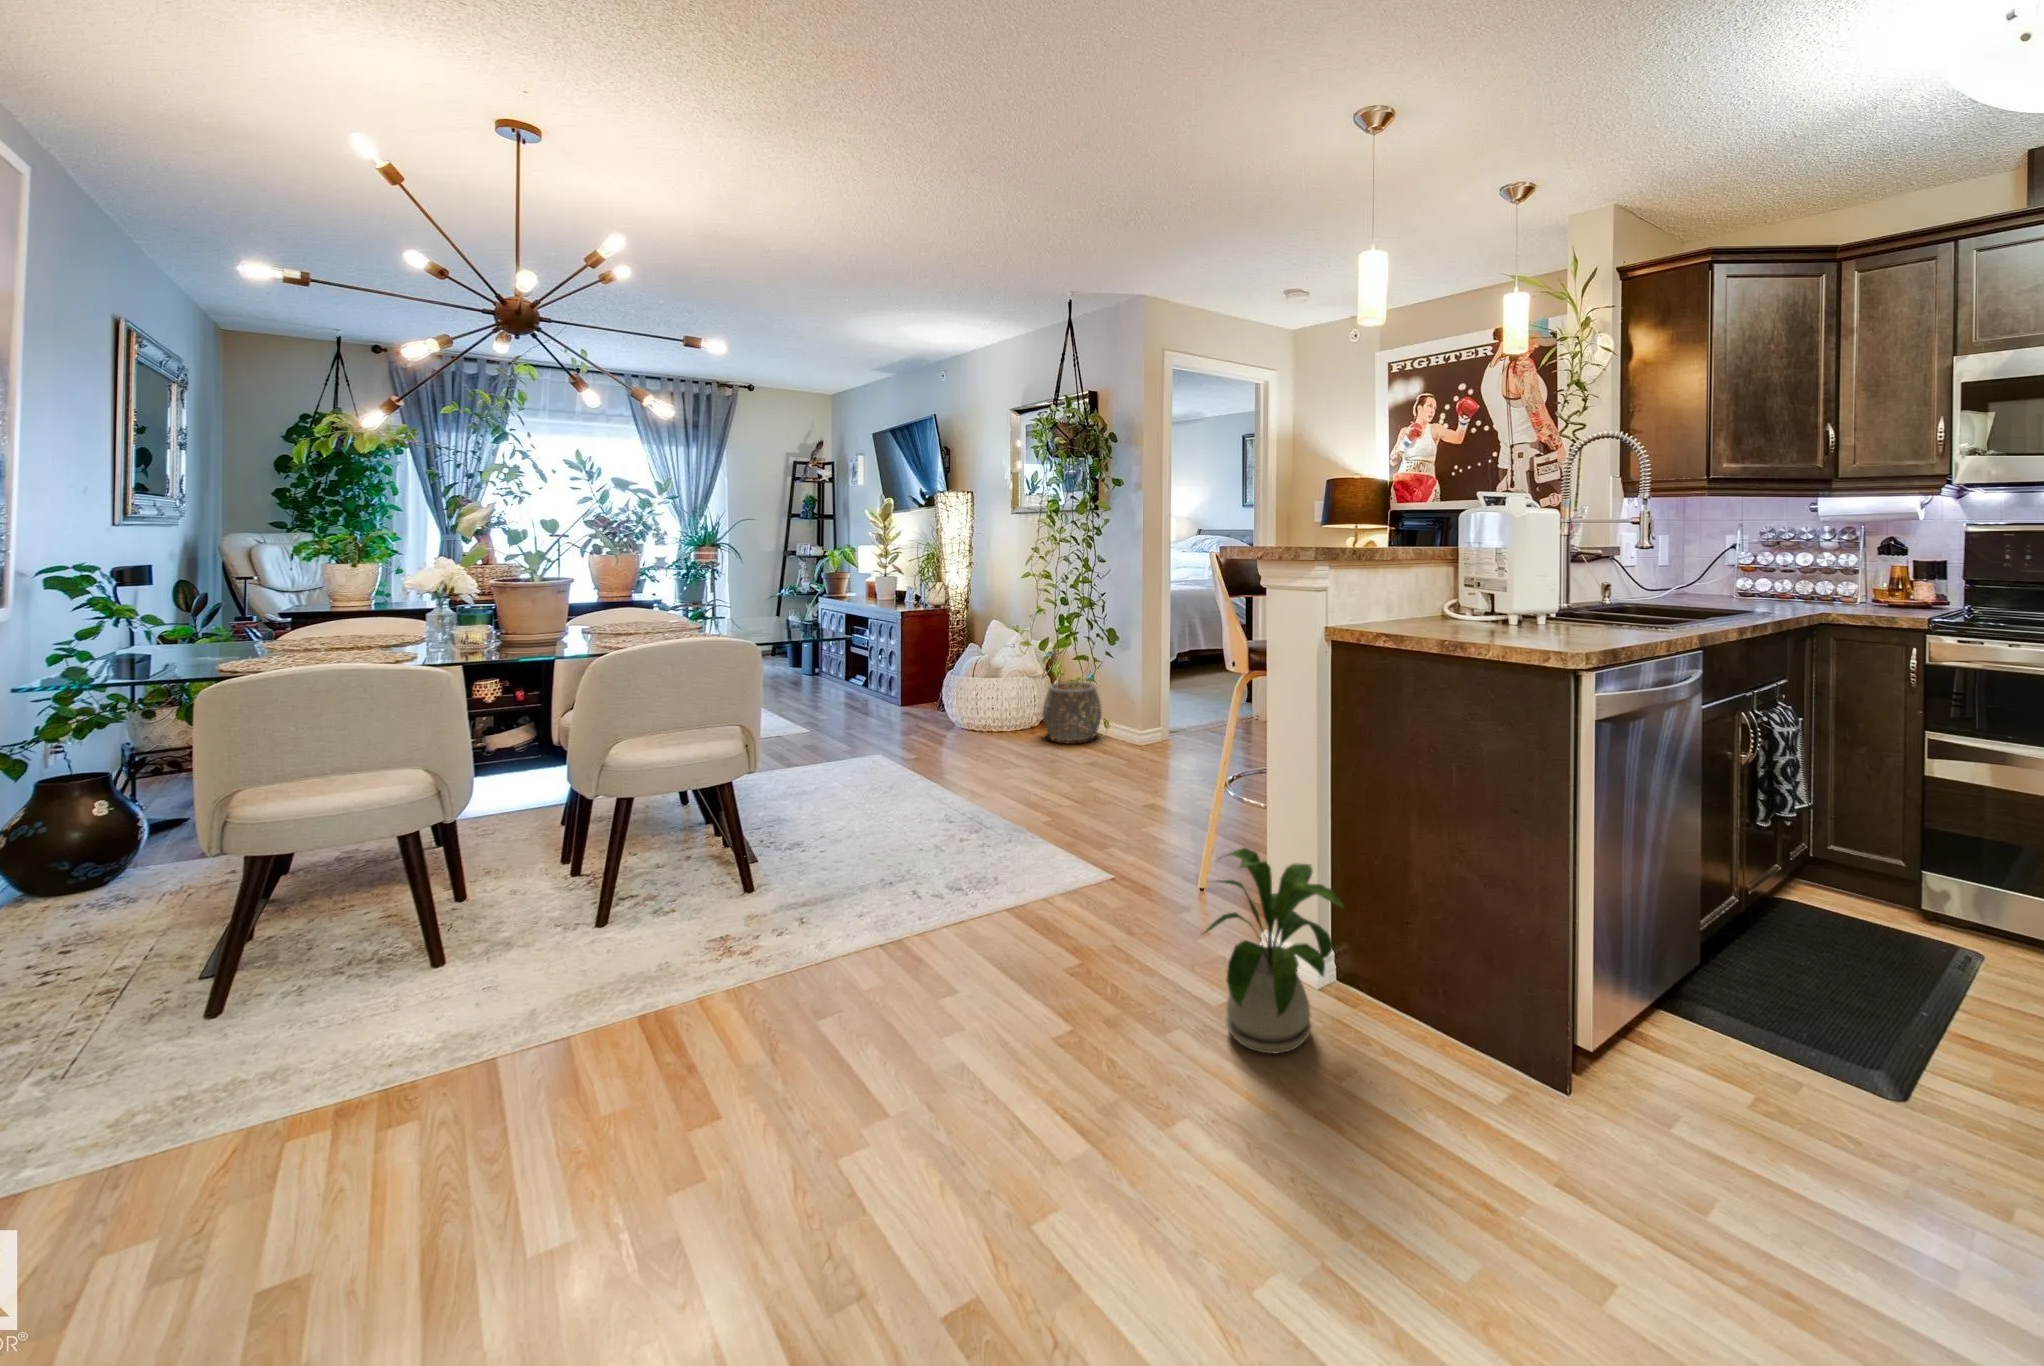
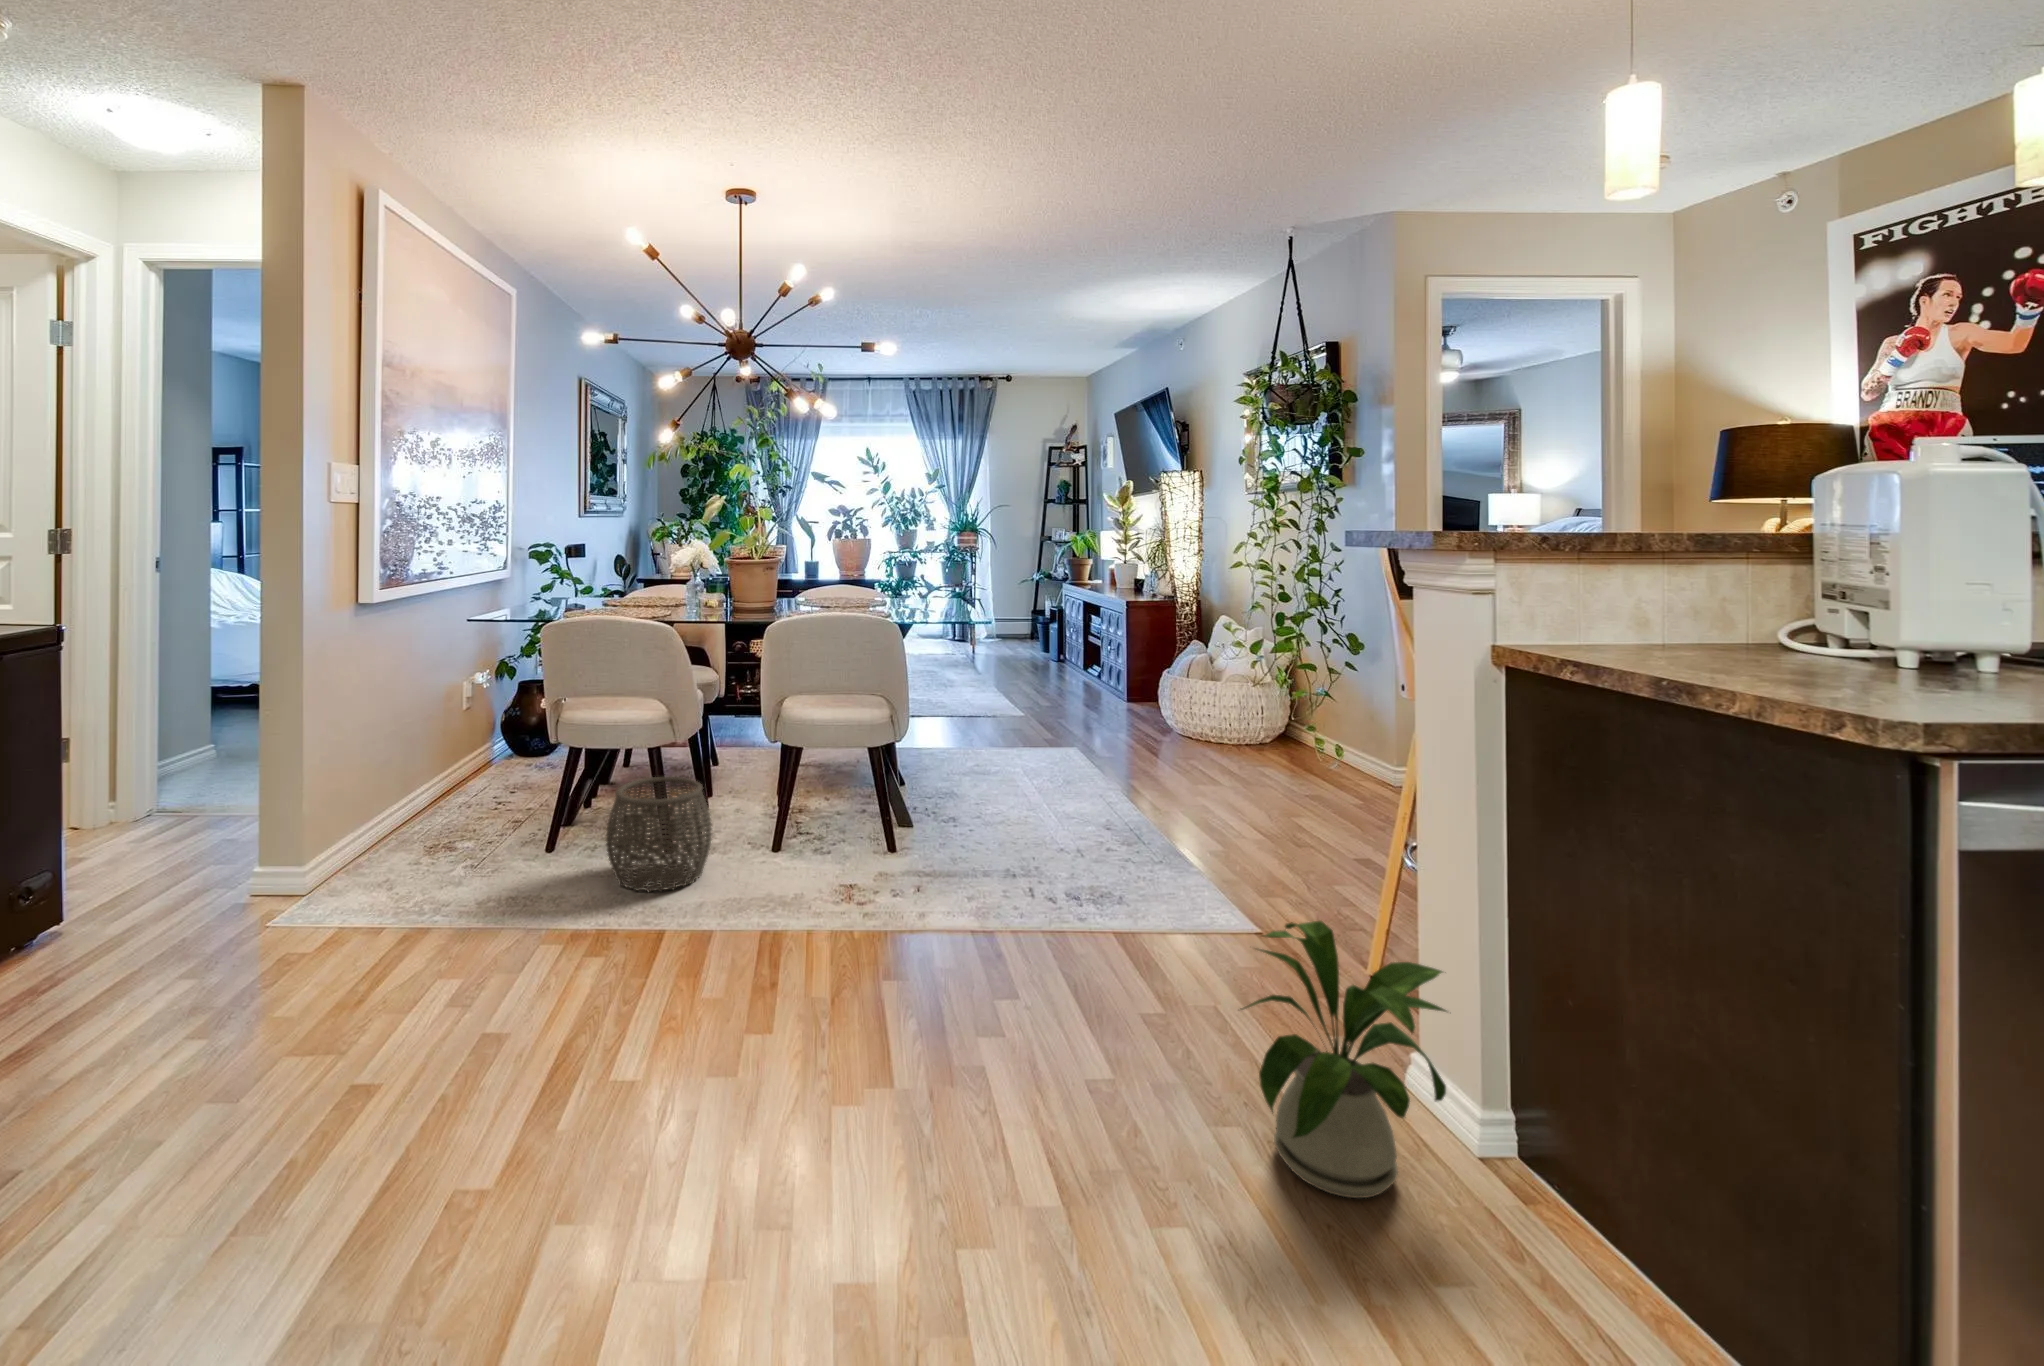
woven basket: present [1043,682,1101,741] -> present [606,777,712,892]

